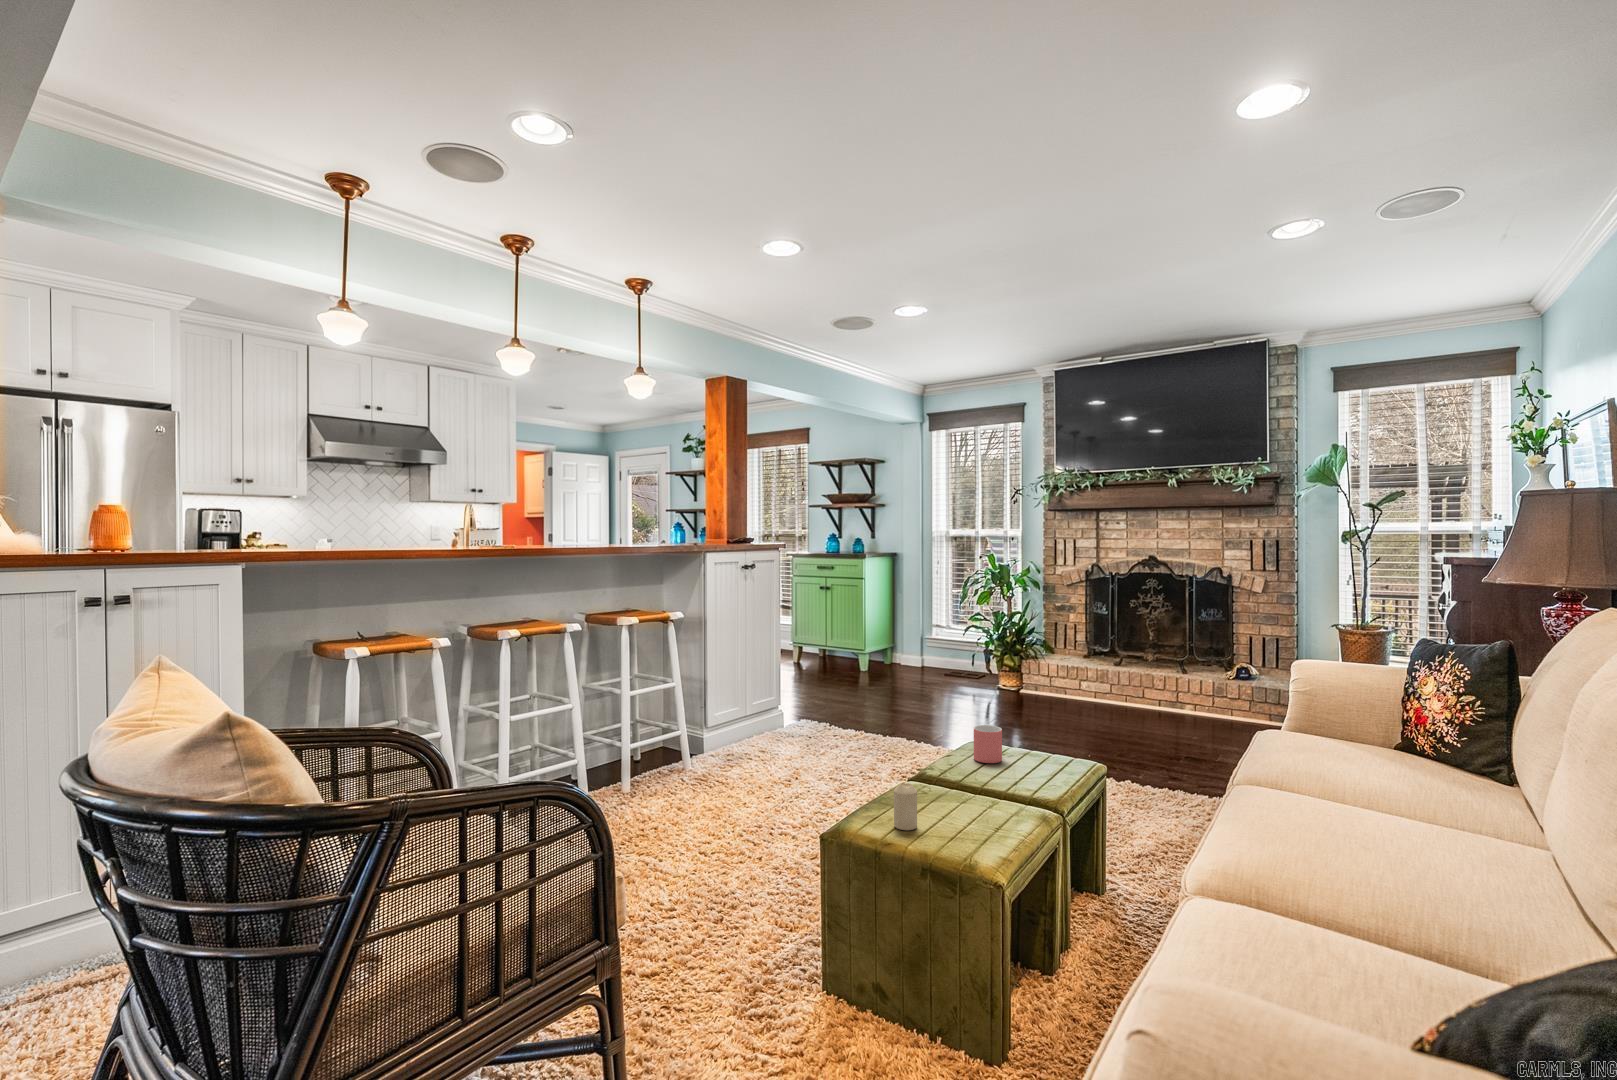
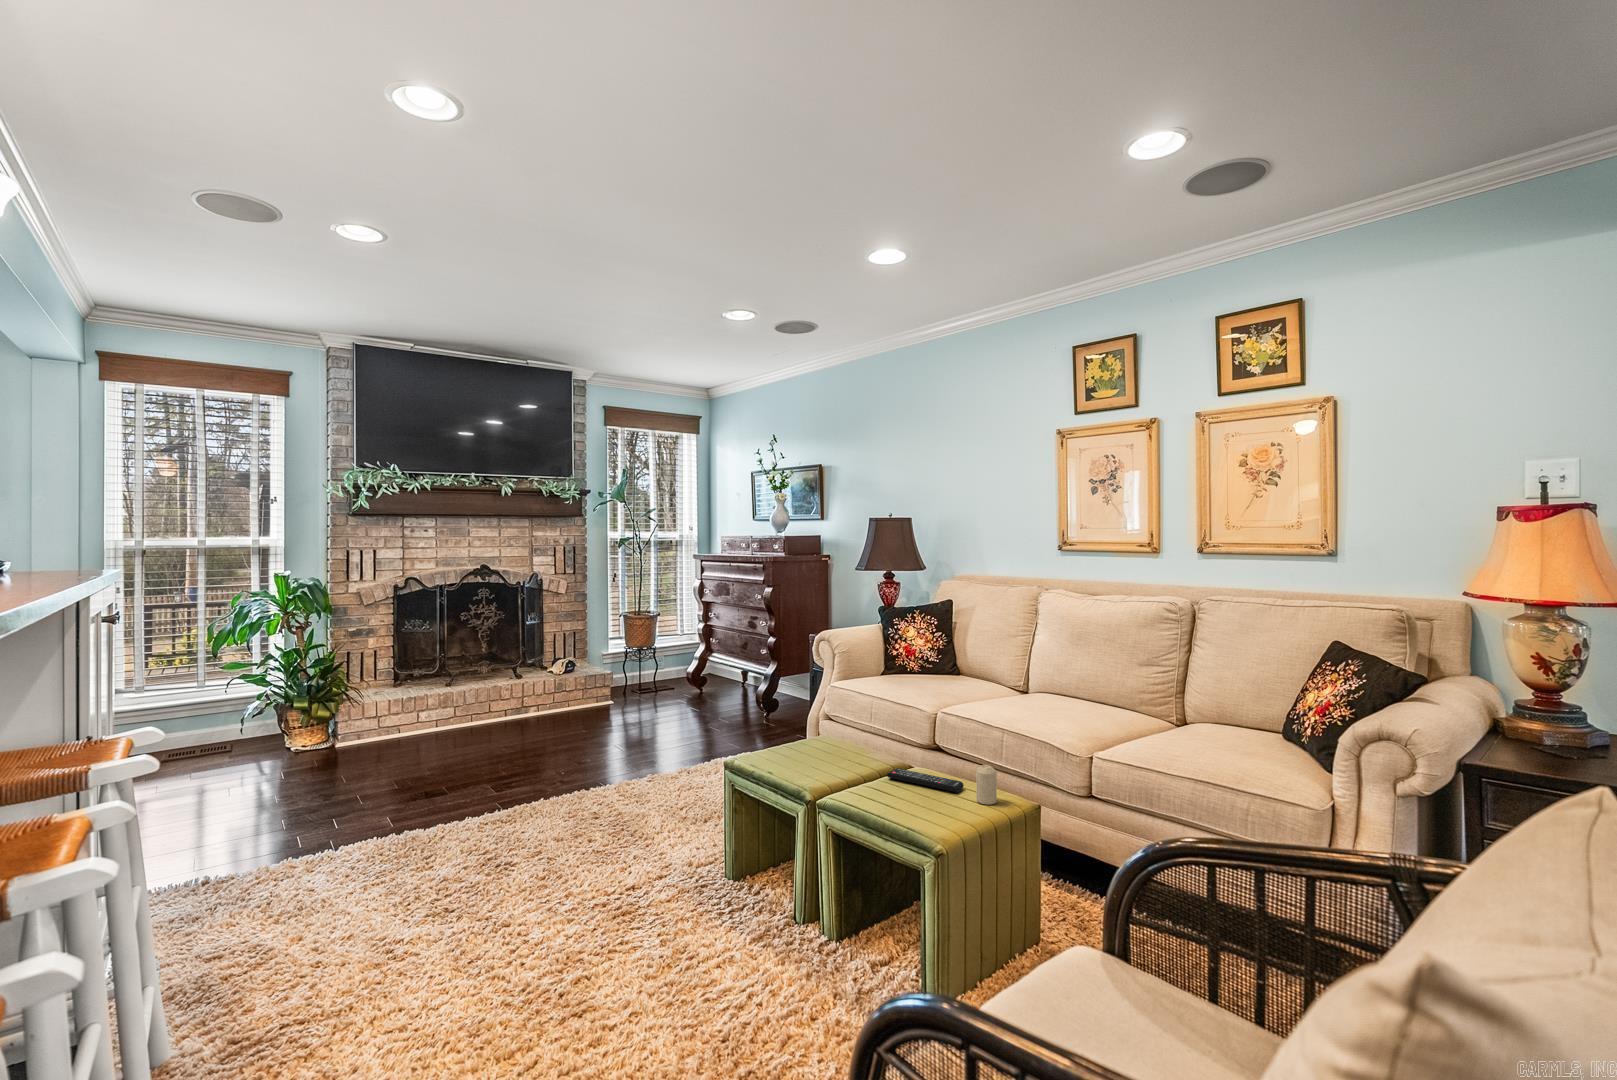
mug: present [974,725,1002,763] -> none [808,724,839,758]
remote control: none [917,778,956,815] -> present [887,768,964,793]

